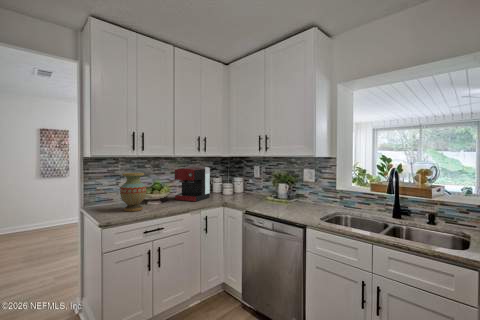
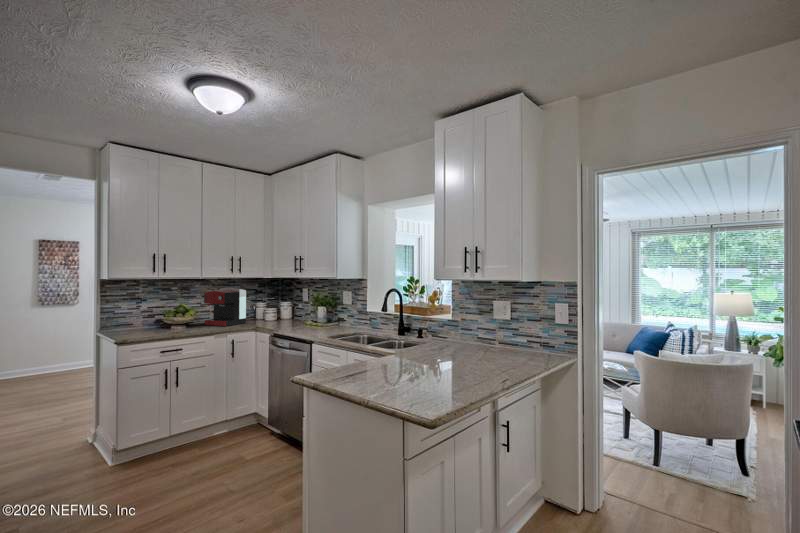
vase: present [120,173,146,211] -> none [139,295,168,334]

